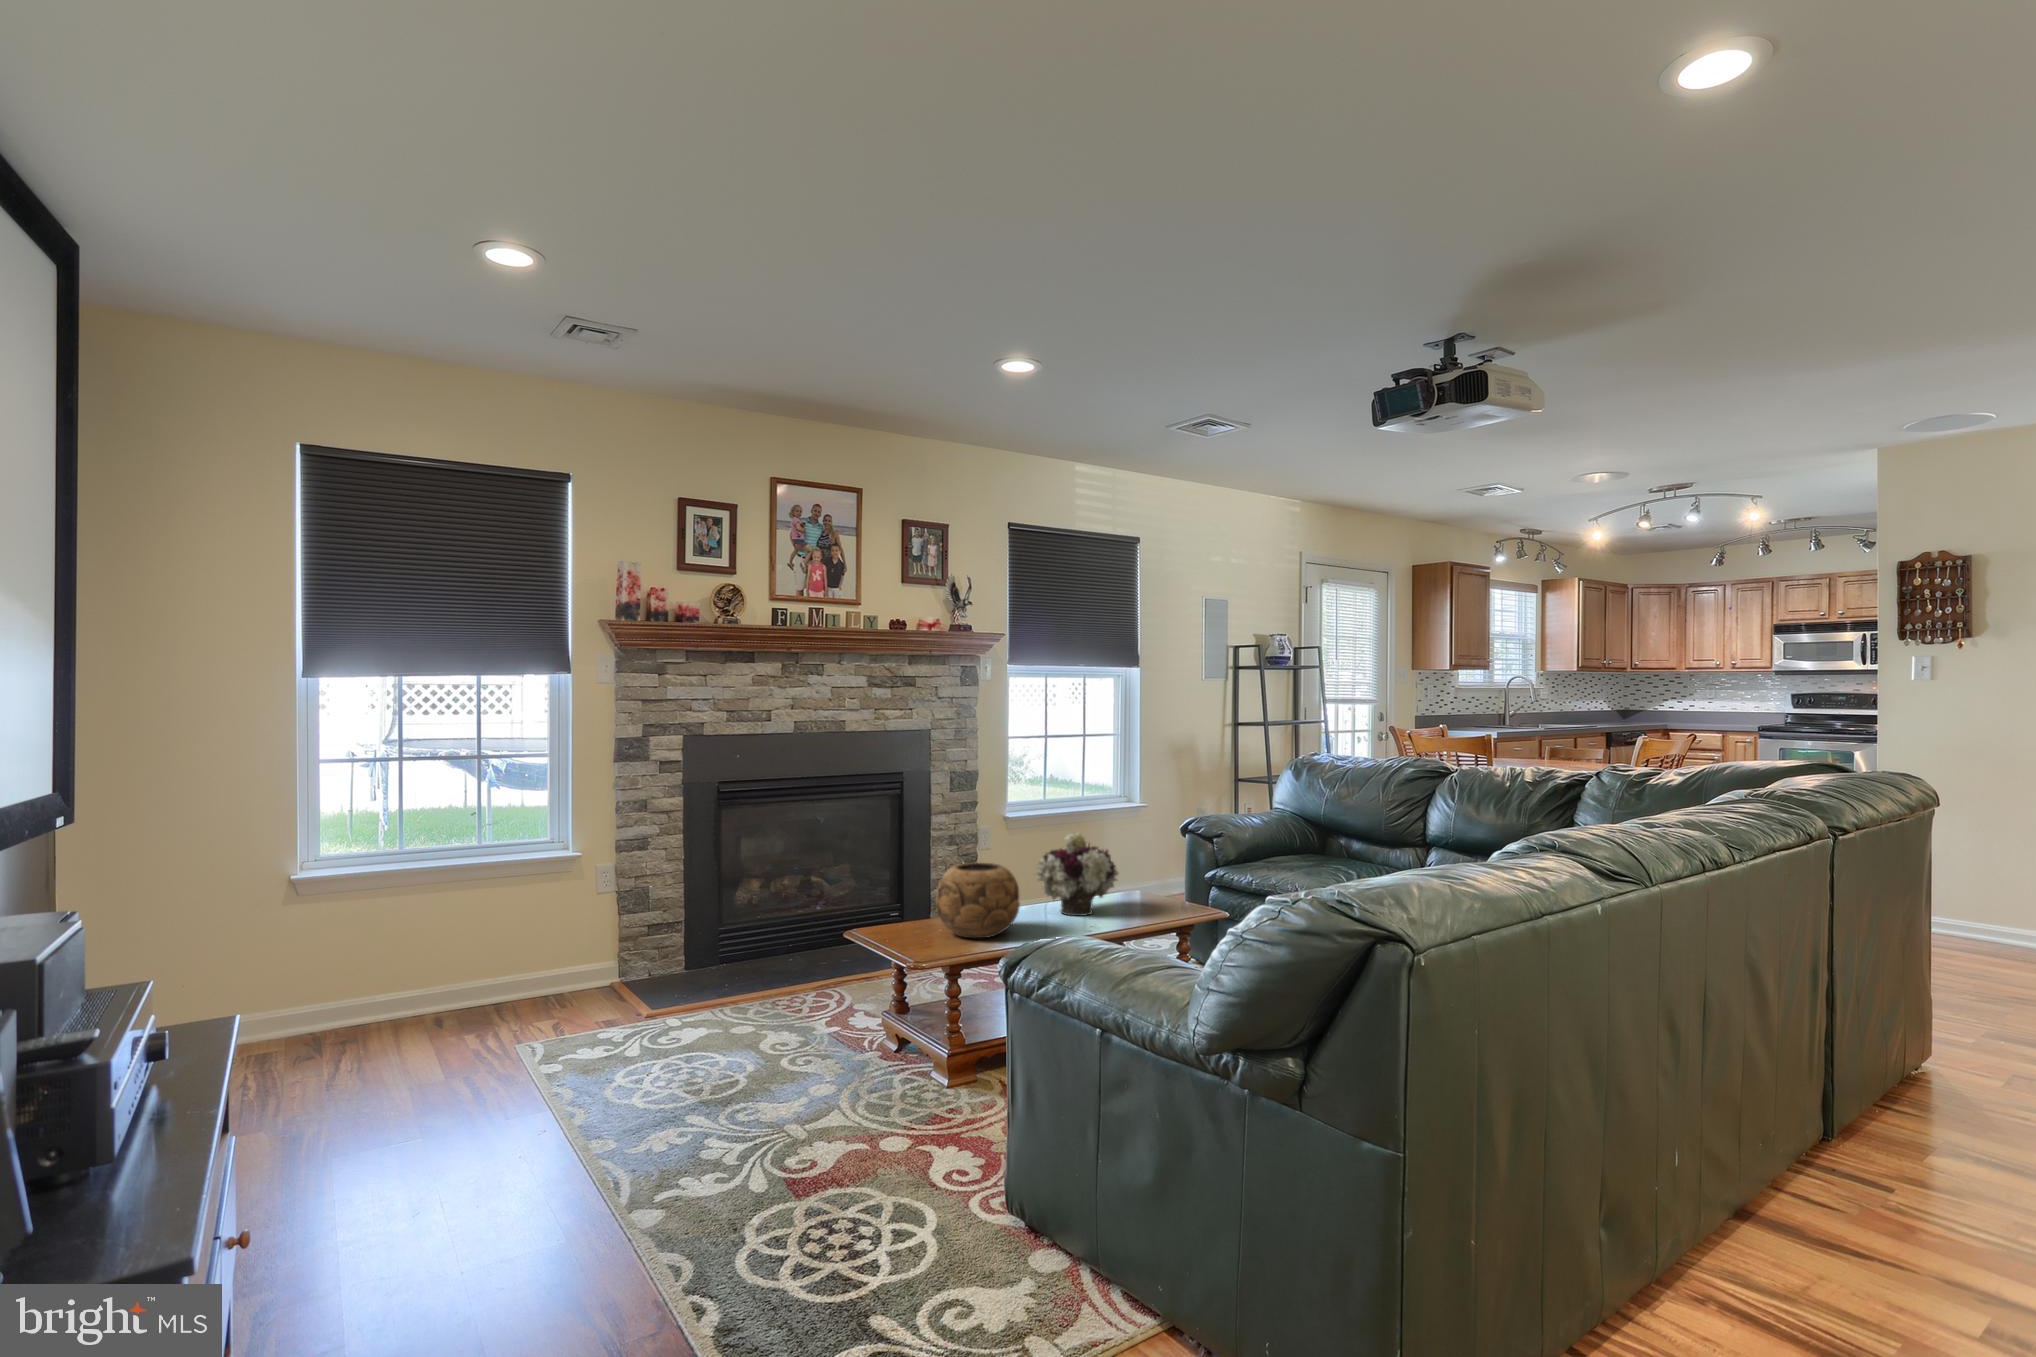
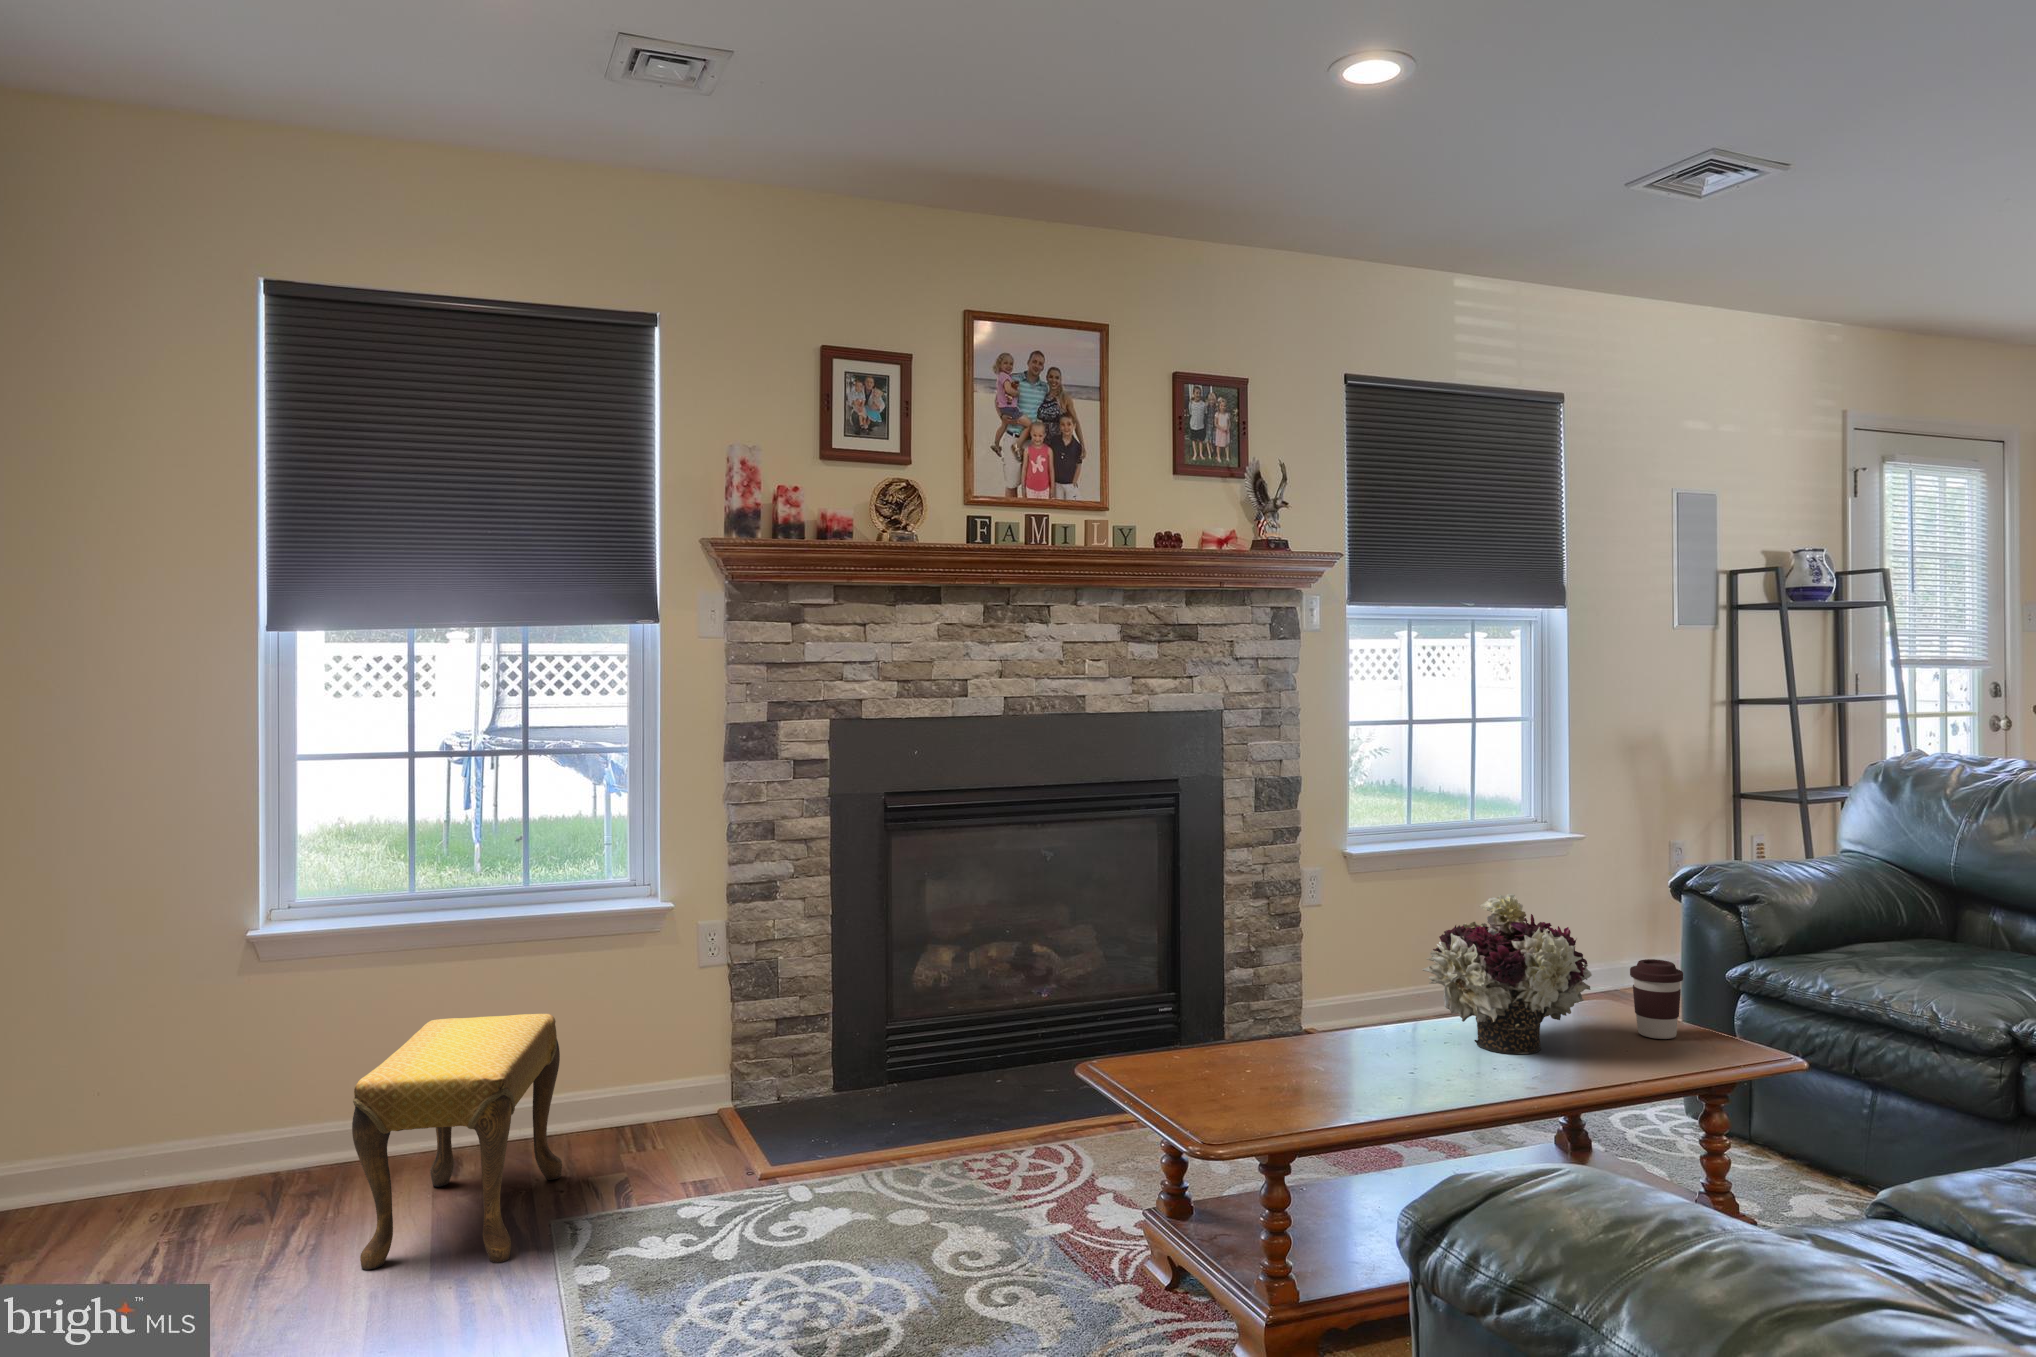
decorative bowl: present [936,863,1020,938] -> none [1241,950,1405,1099]
coffee cup: none [1140,865,1165,906] -> present [1630,959,1683,1039]
footstool: none [393,924,512,1079] -> present [352,1014,562,1270]

